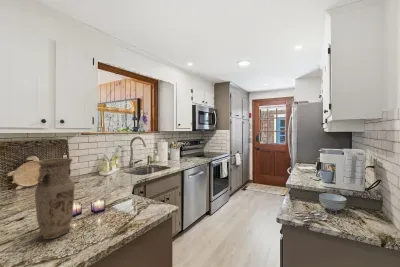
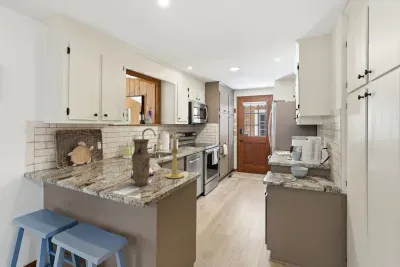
candle holder: none [113,154,144,220] -> present [165,138,184,179]

